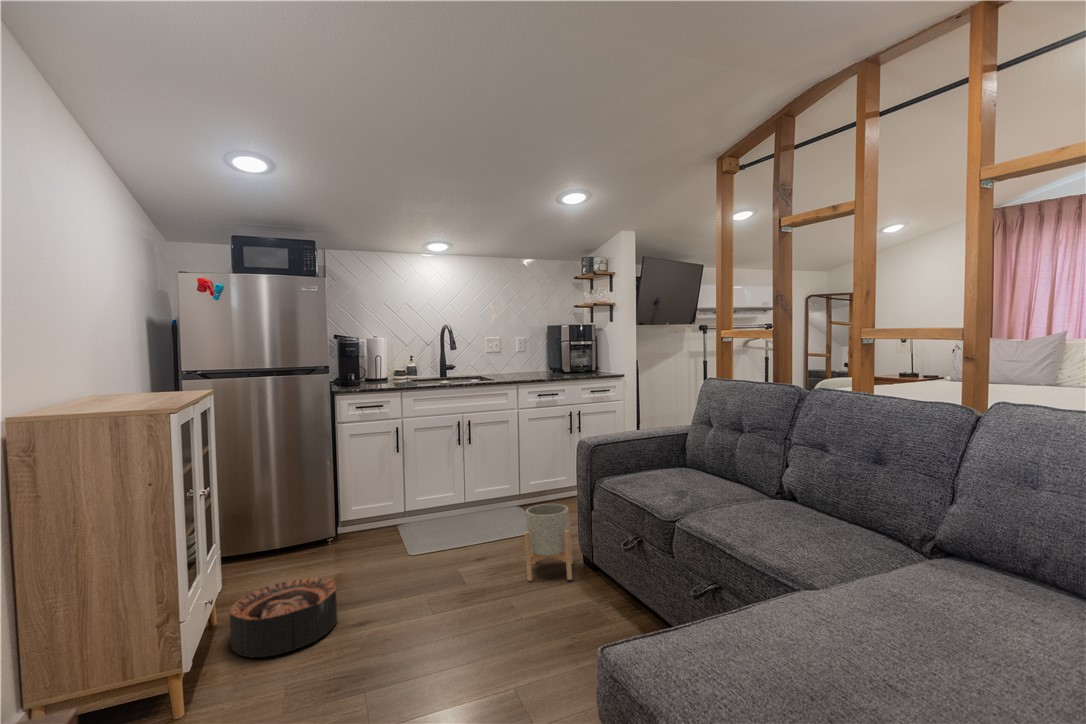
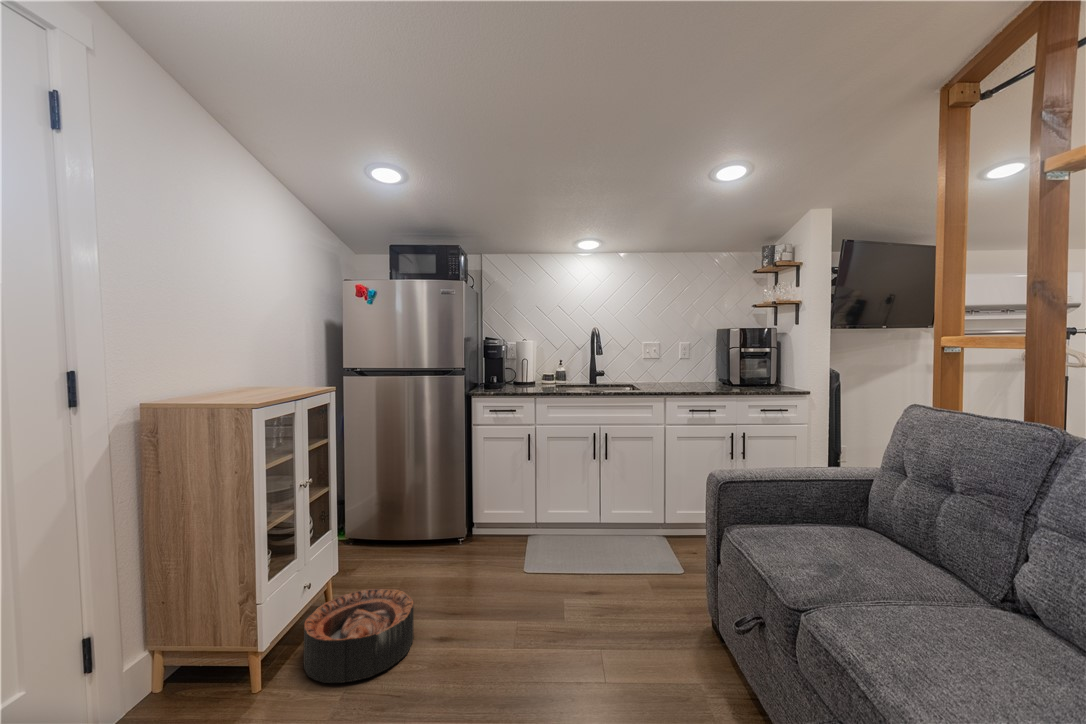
planter: present [525,504,573,581] -> none [635,559,708,682]

